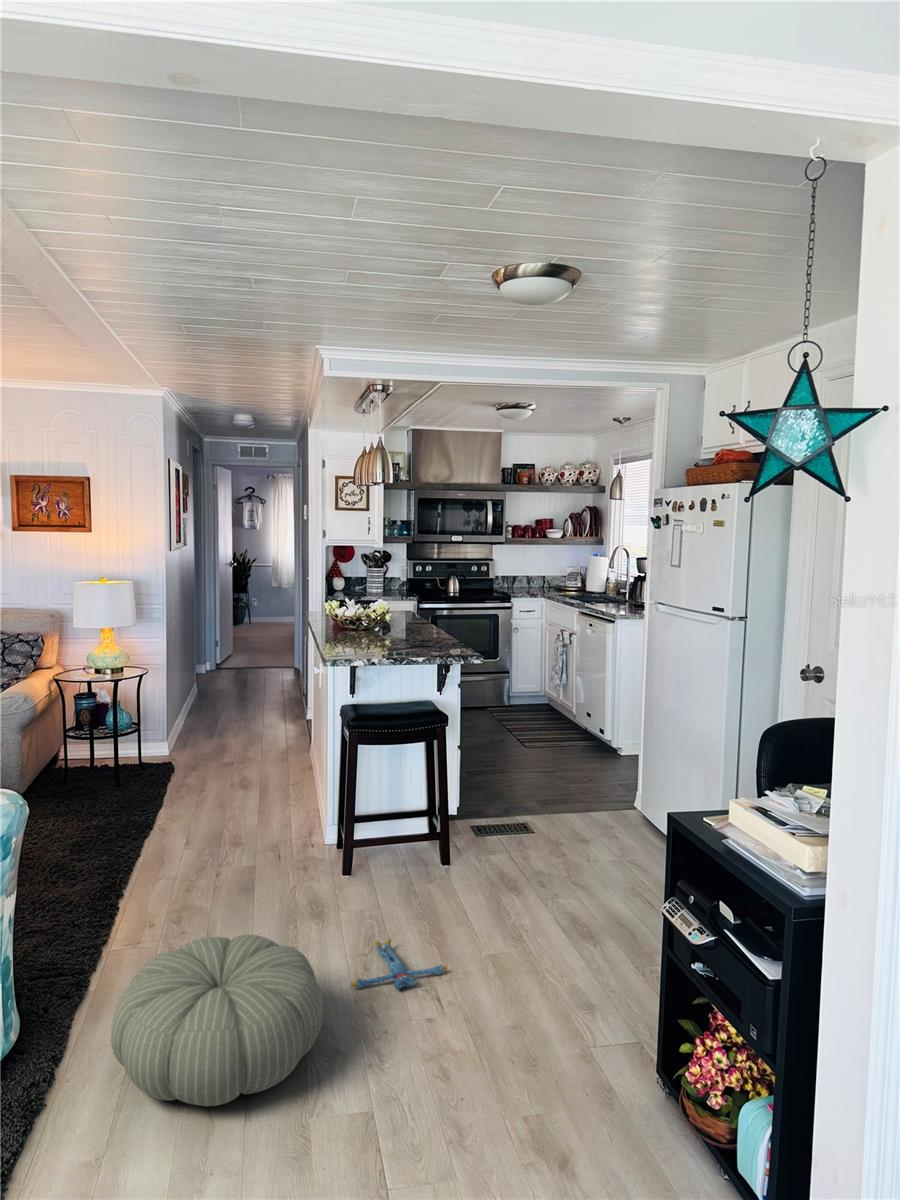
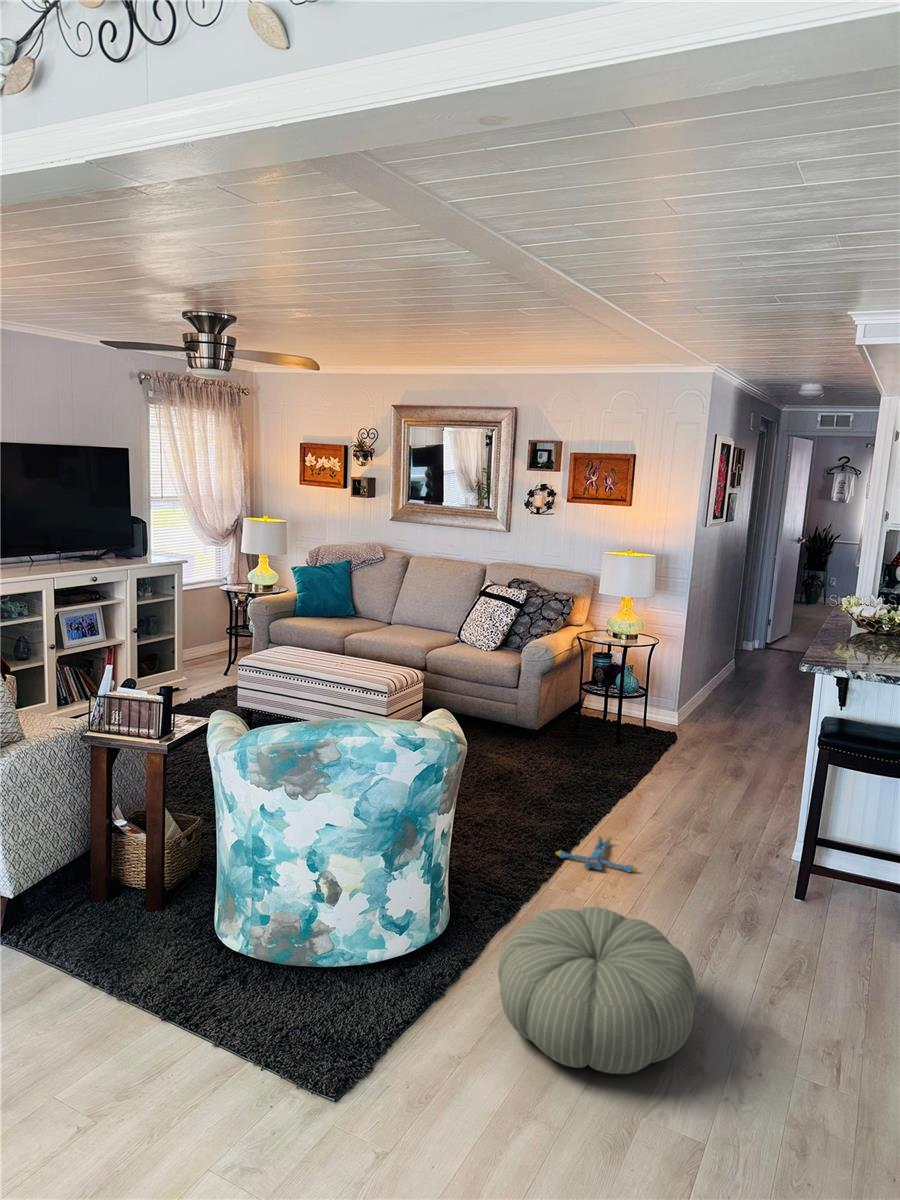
plush toy: present [351,939,447,989] -> present [556,835,637,872]

